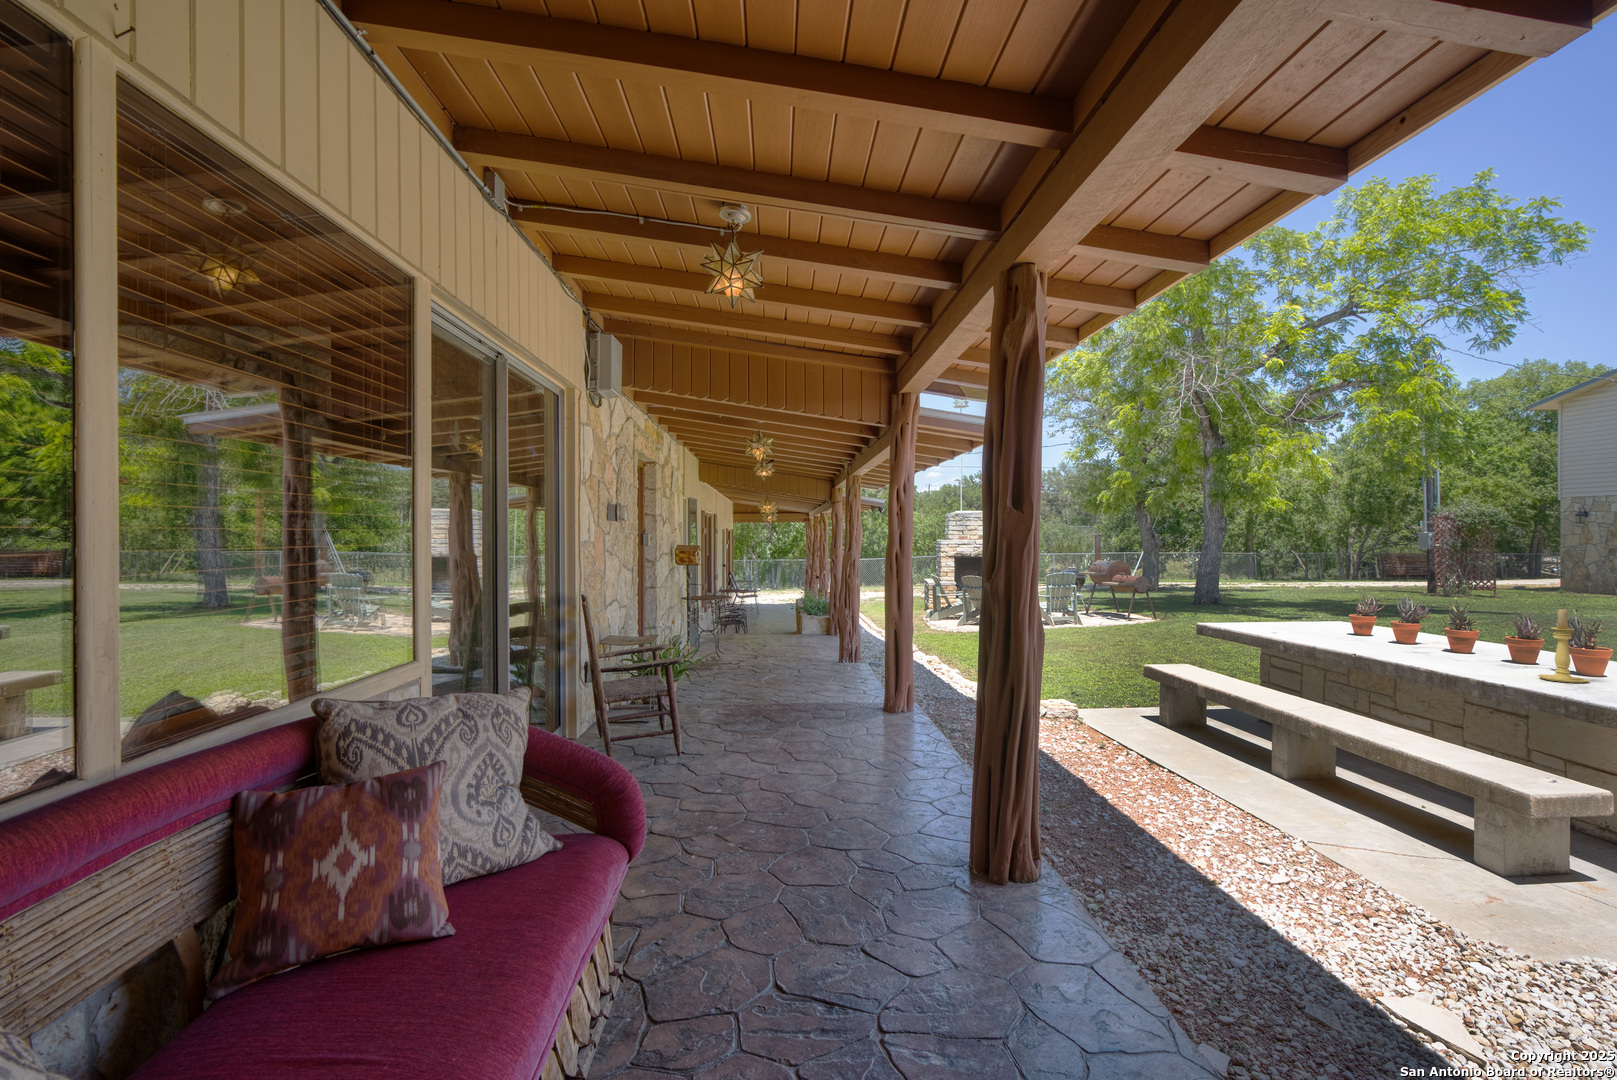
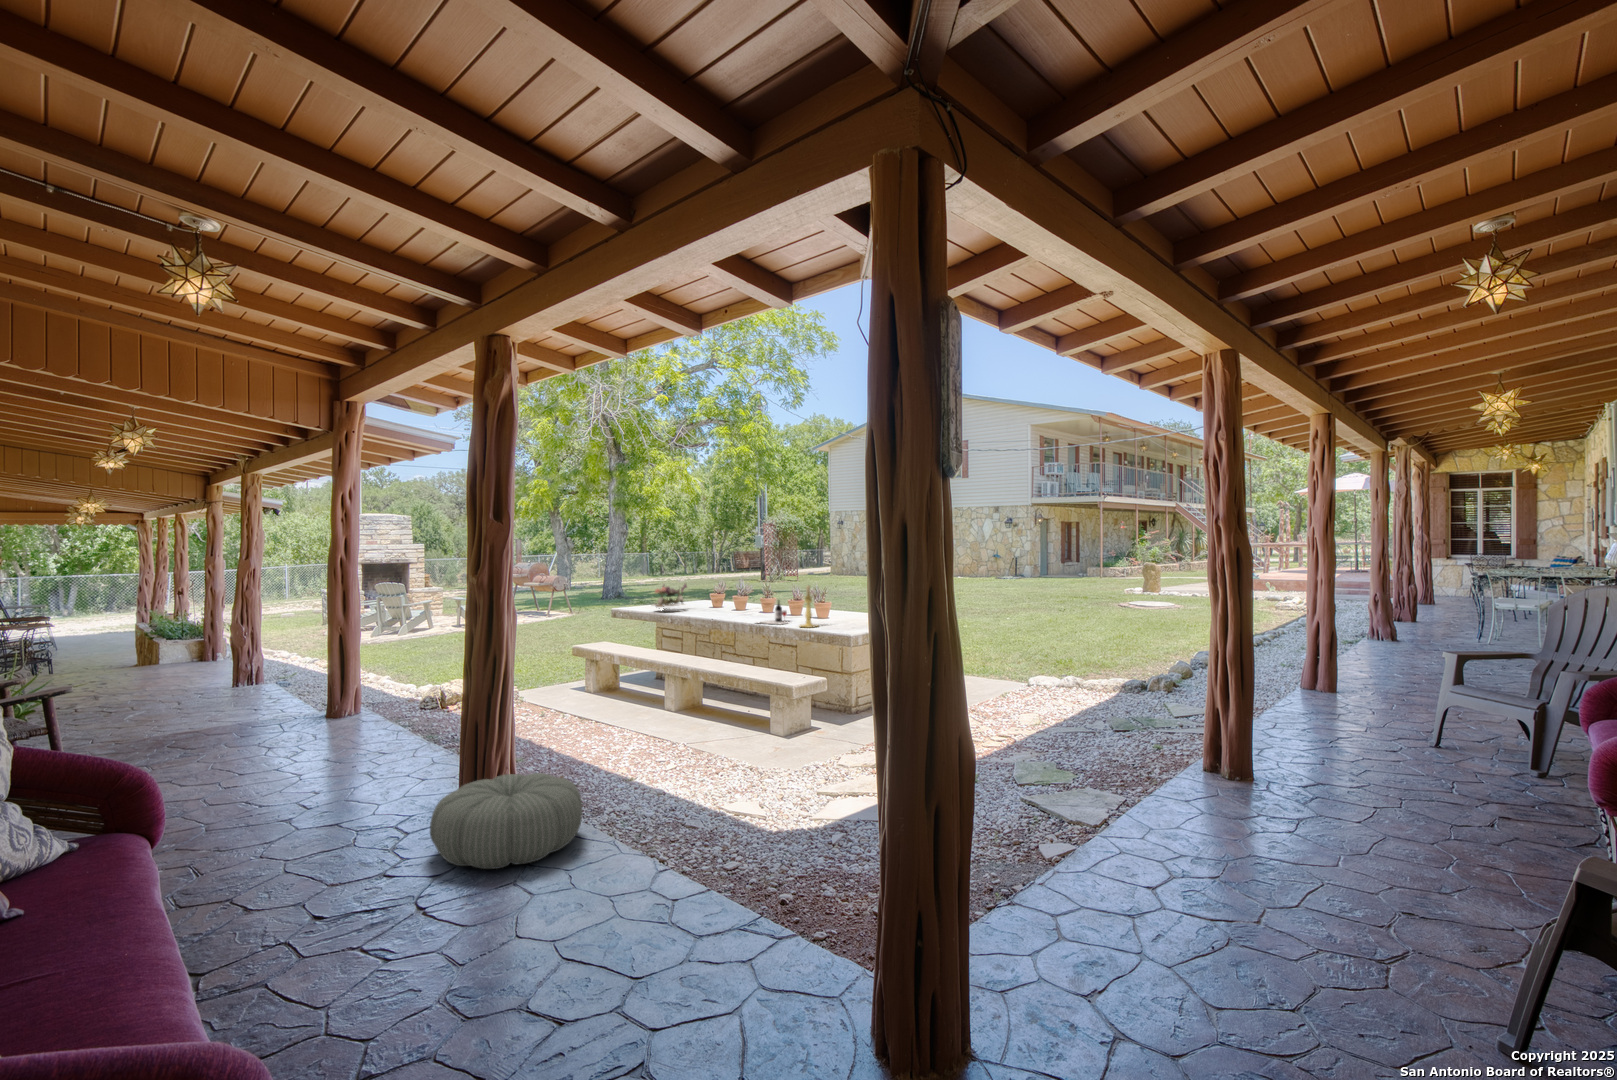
flower arrangement: none [1252,591,1310,627] -> present [654,584,687,609]
wine bottle: none [1433,628,1537,669] -> present [761,601,787,624]
pouf: none [914,839,1118,996] -> present [430,773,583,869]

